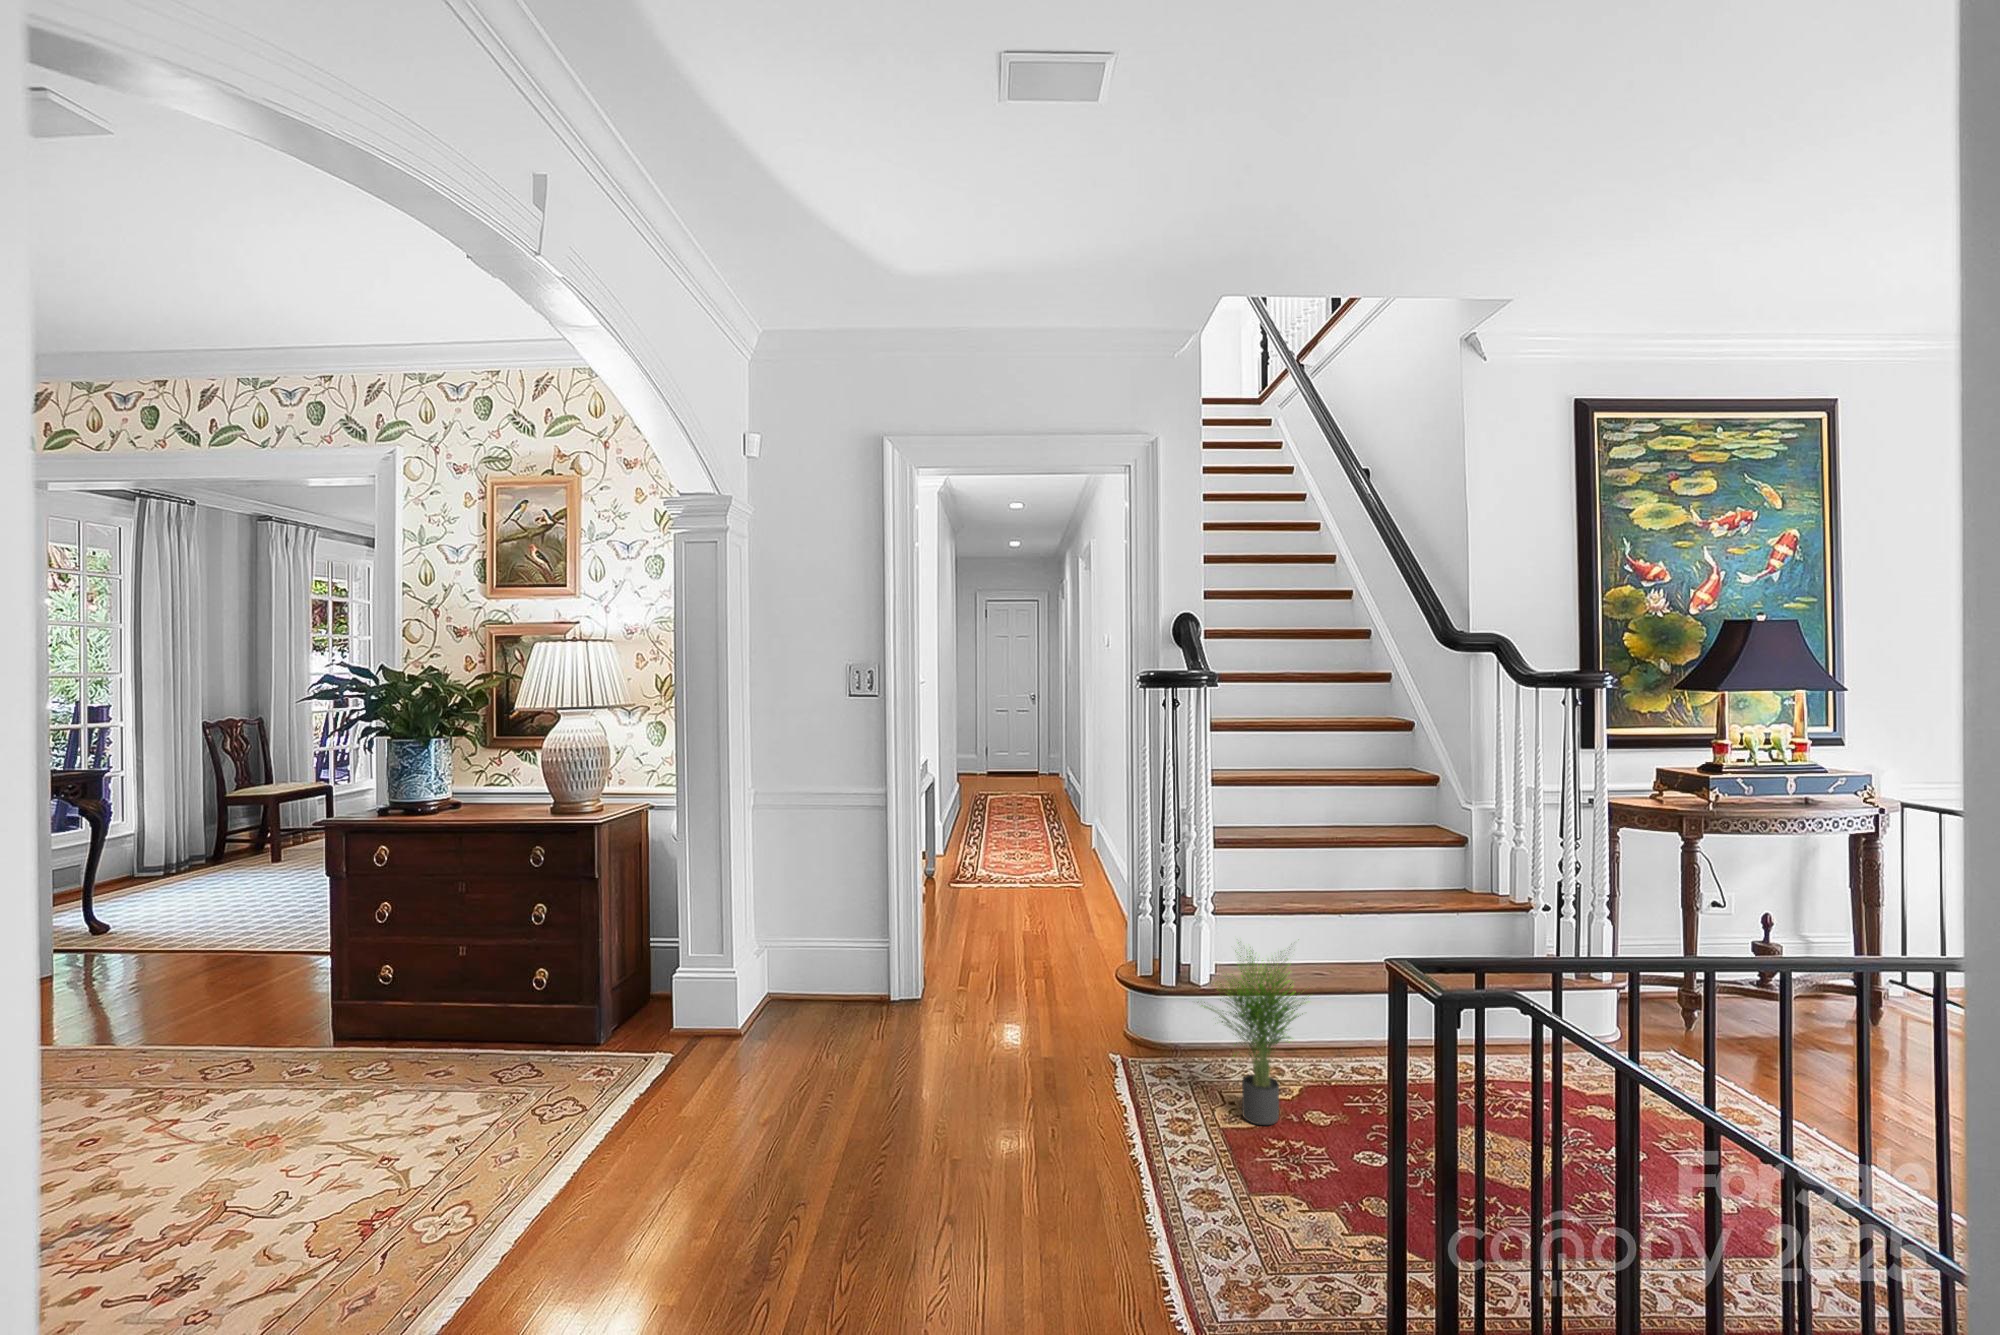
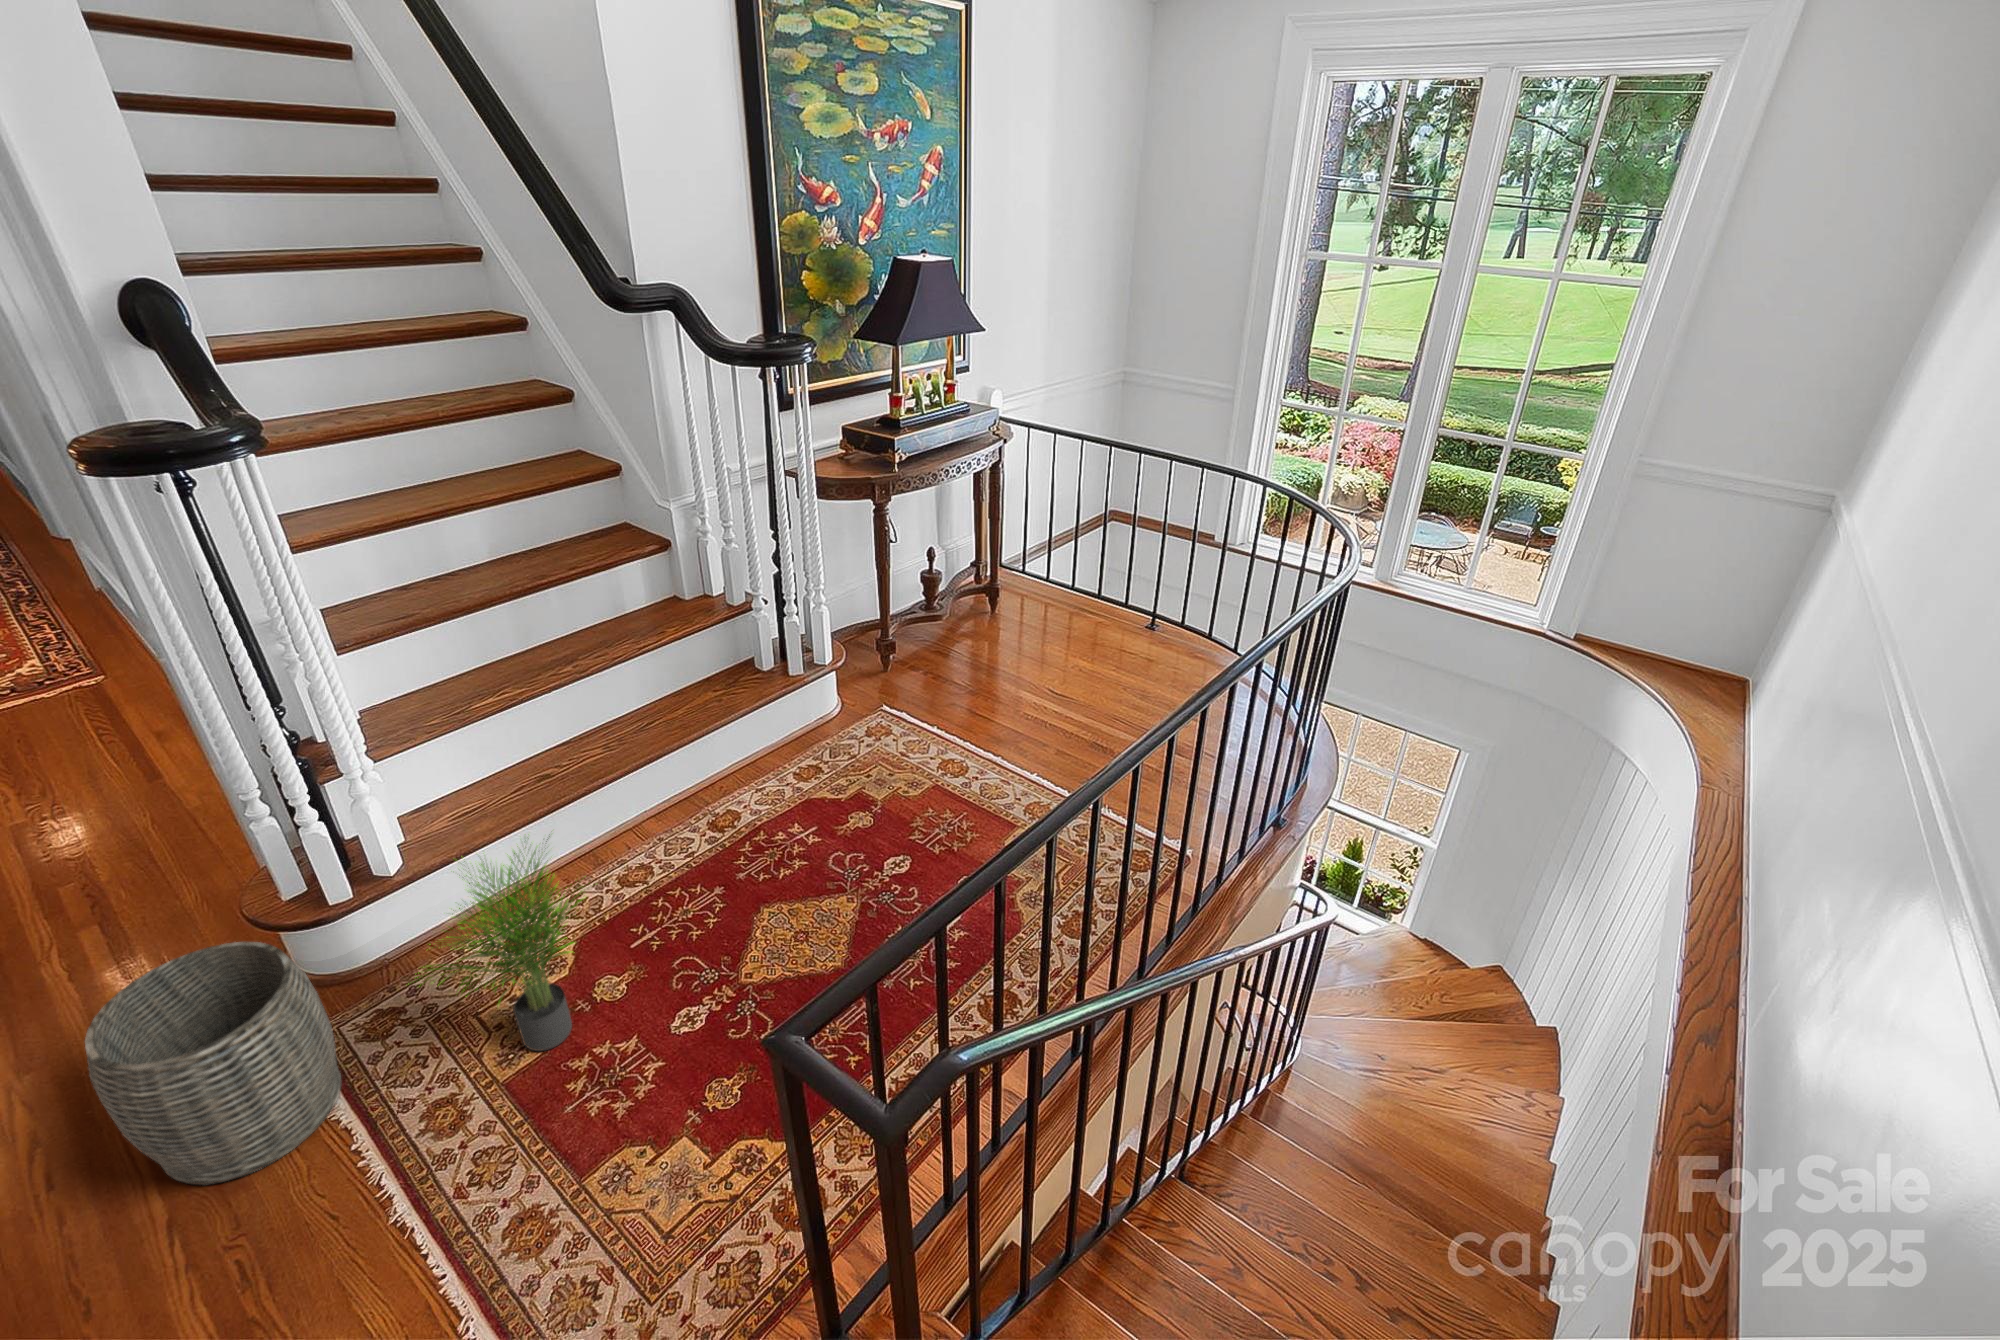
woven basket: none [1034,960,1140,1100] -> present [85,942,341,1185]

